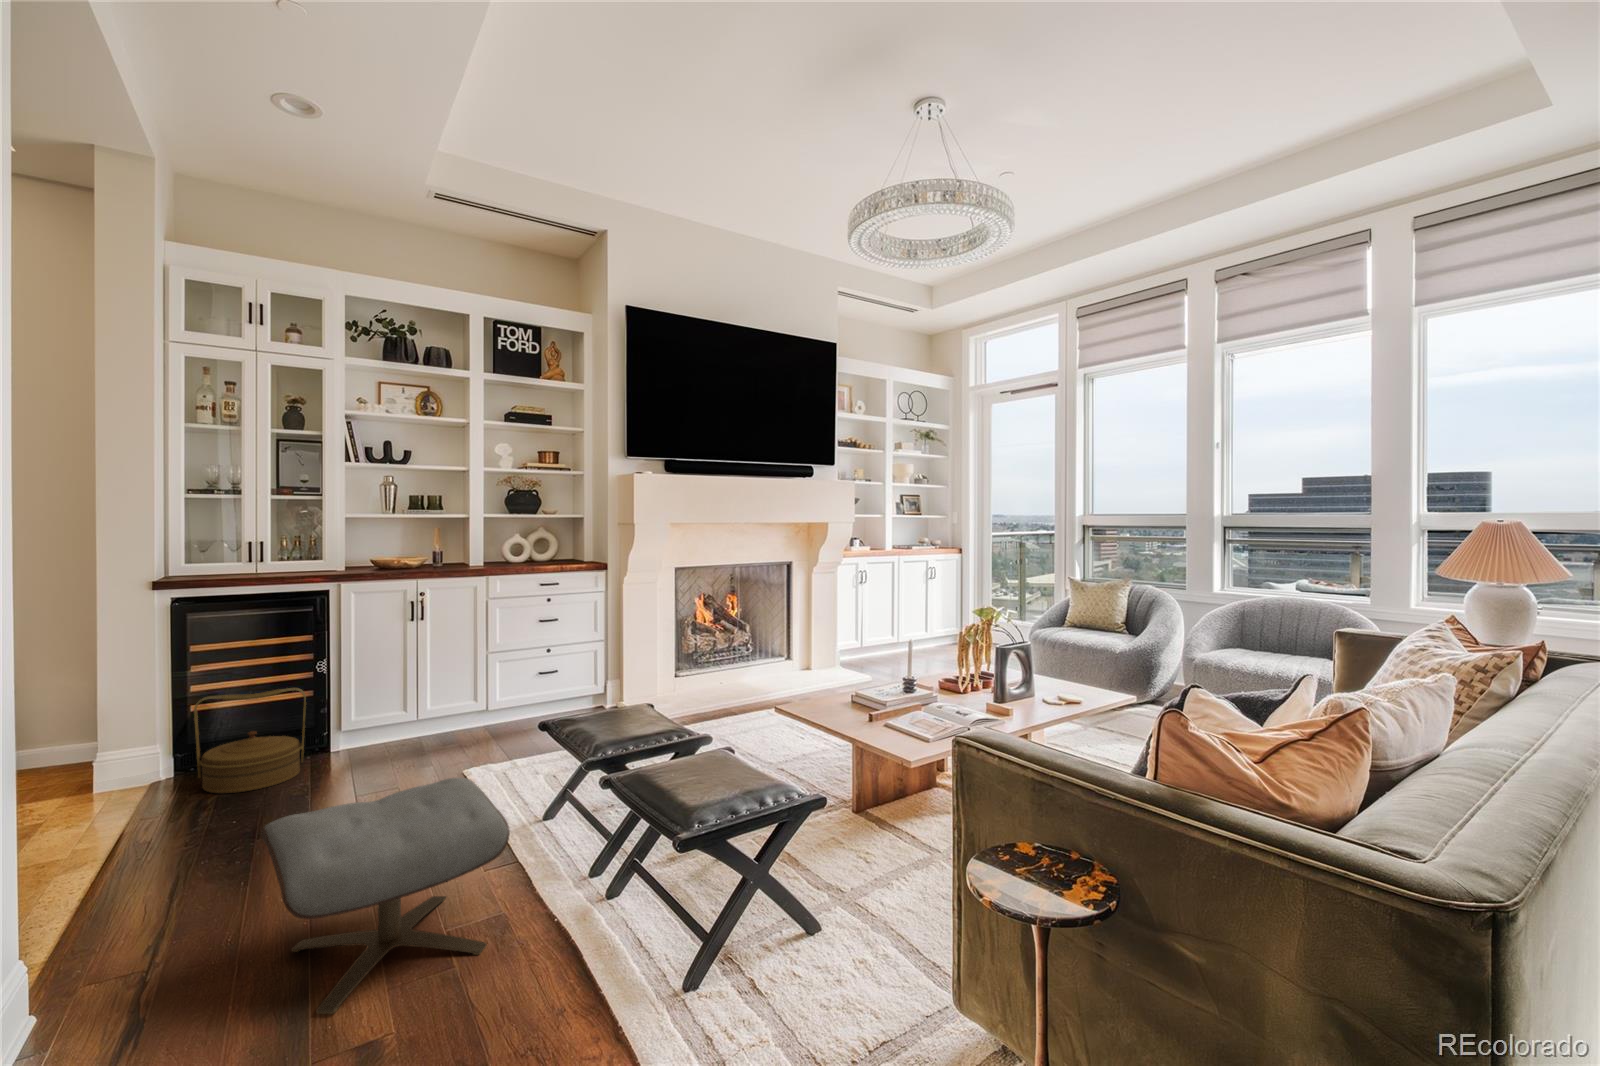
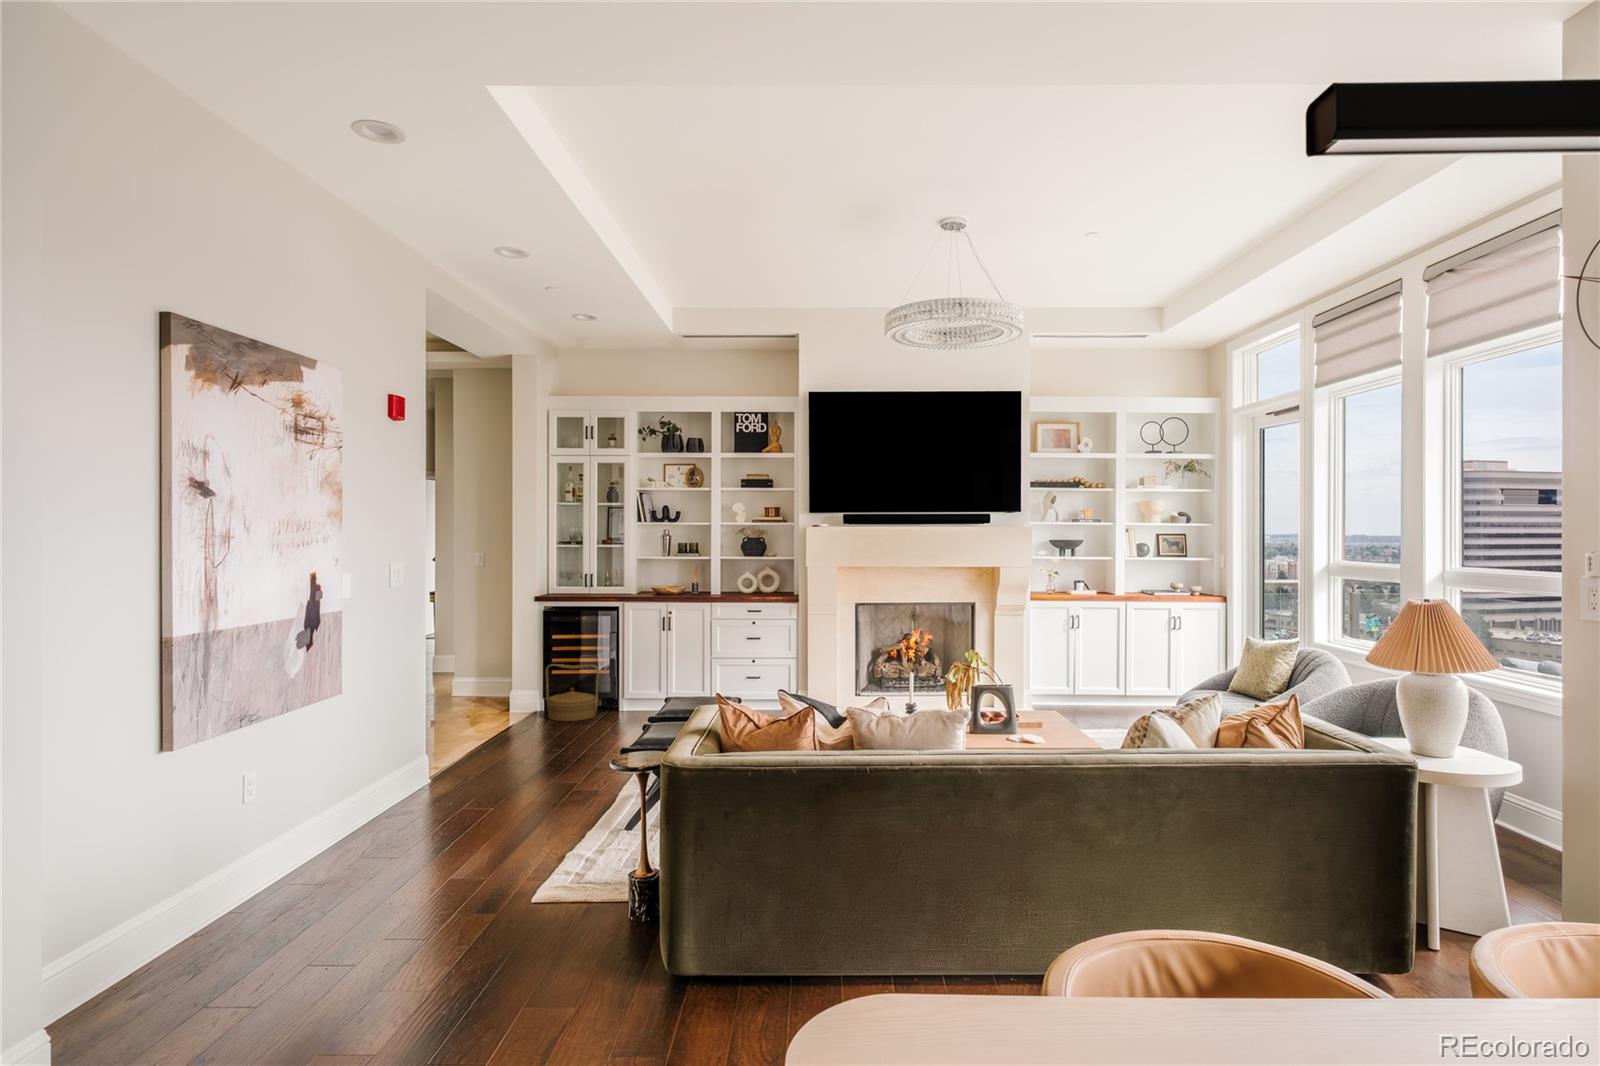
ottoman: present [261,777,510,1014] -> none [487,715,596,804]

